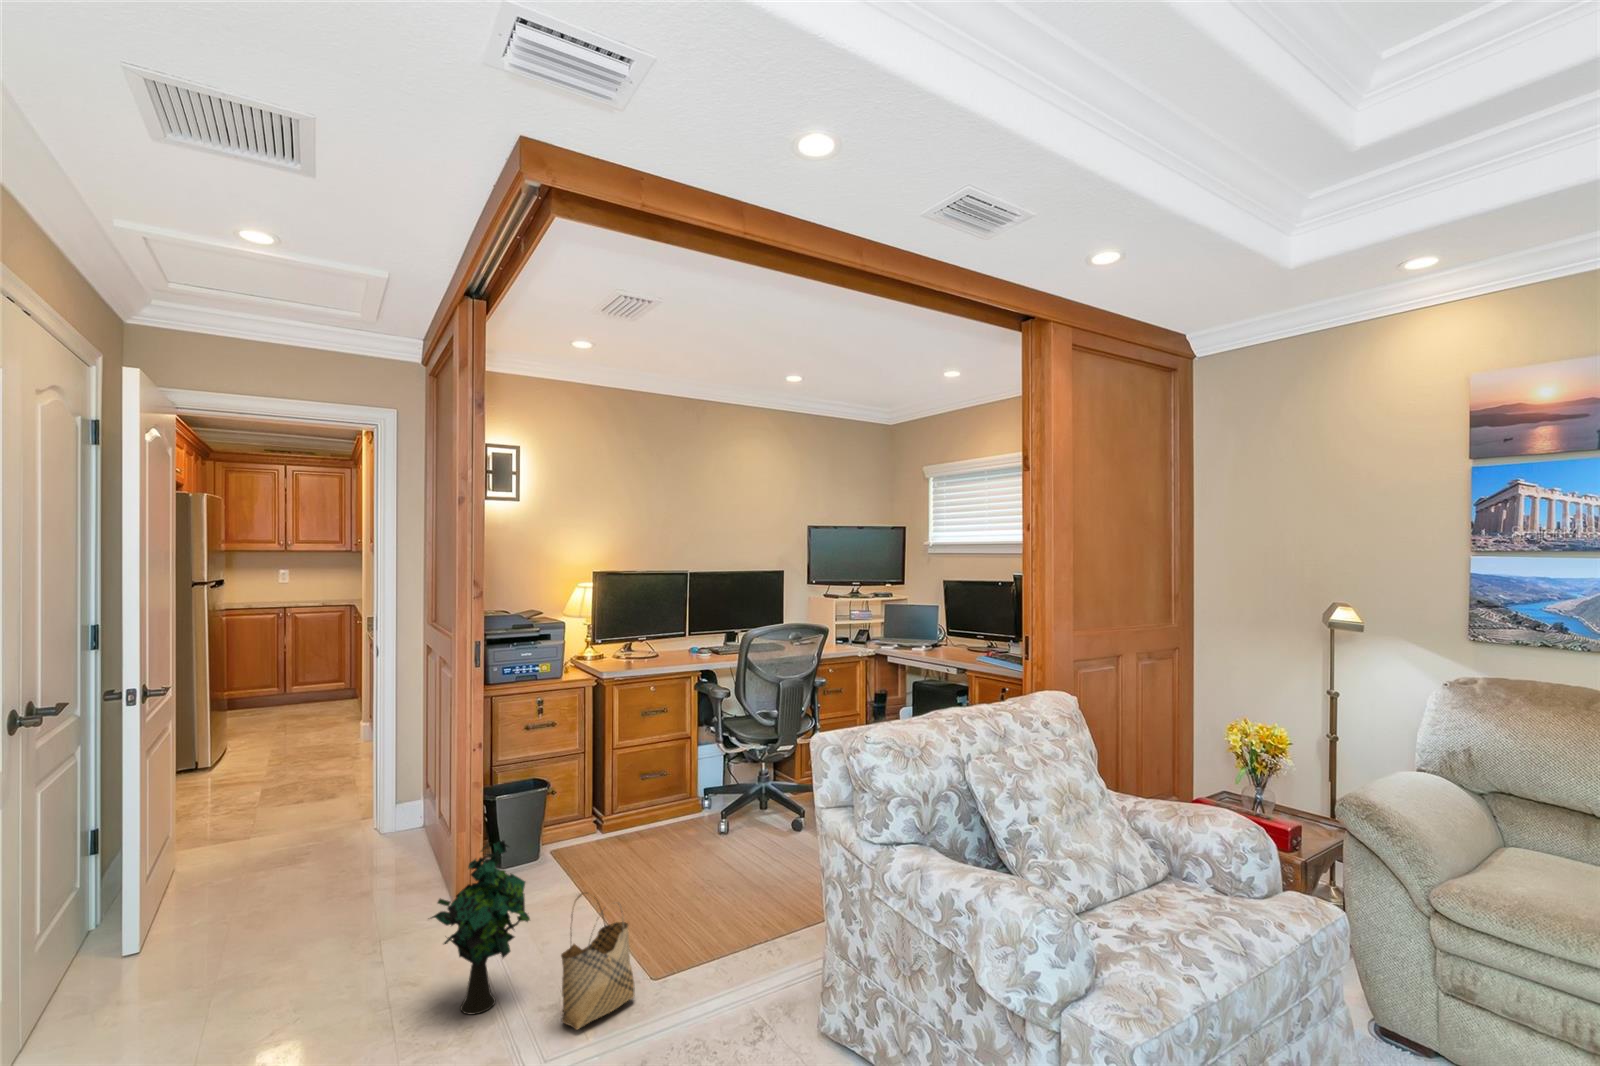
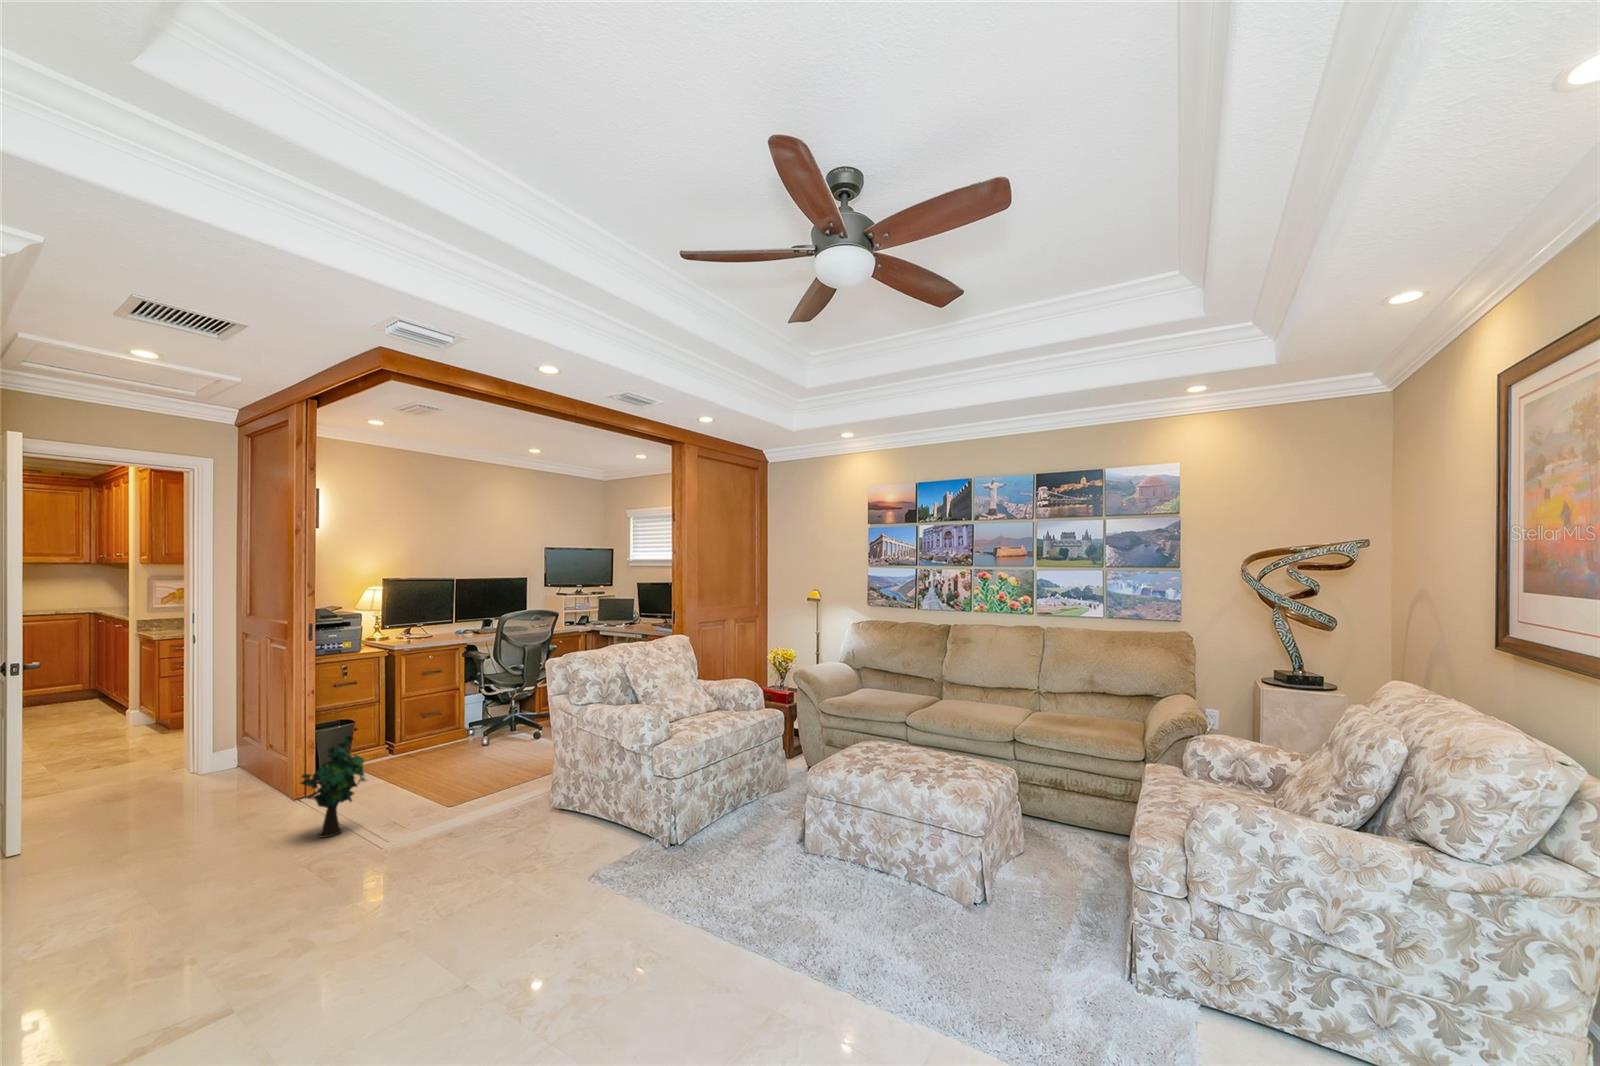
woven basket: present [561,892,635,1030] -> none [392,759,437,830]

